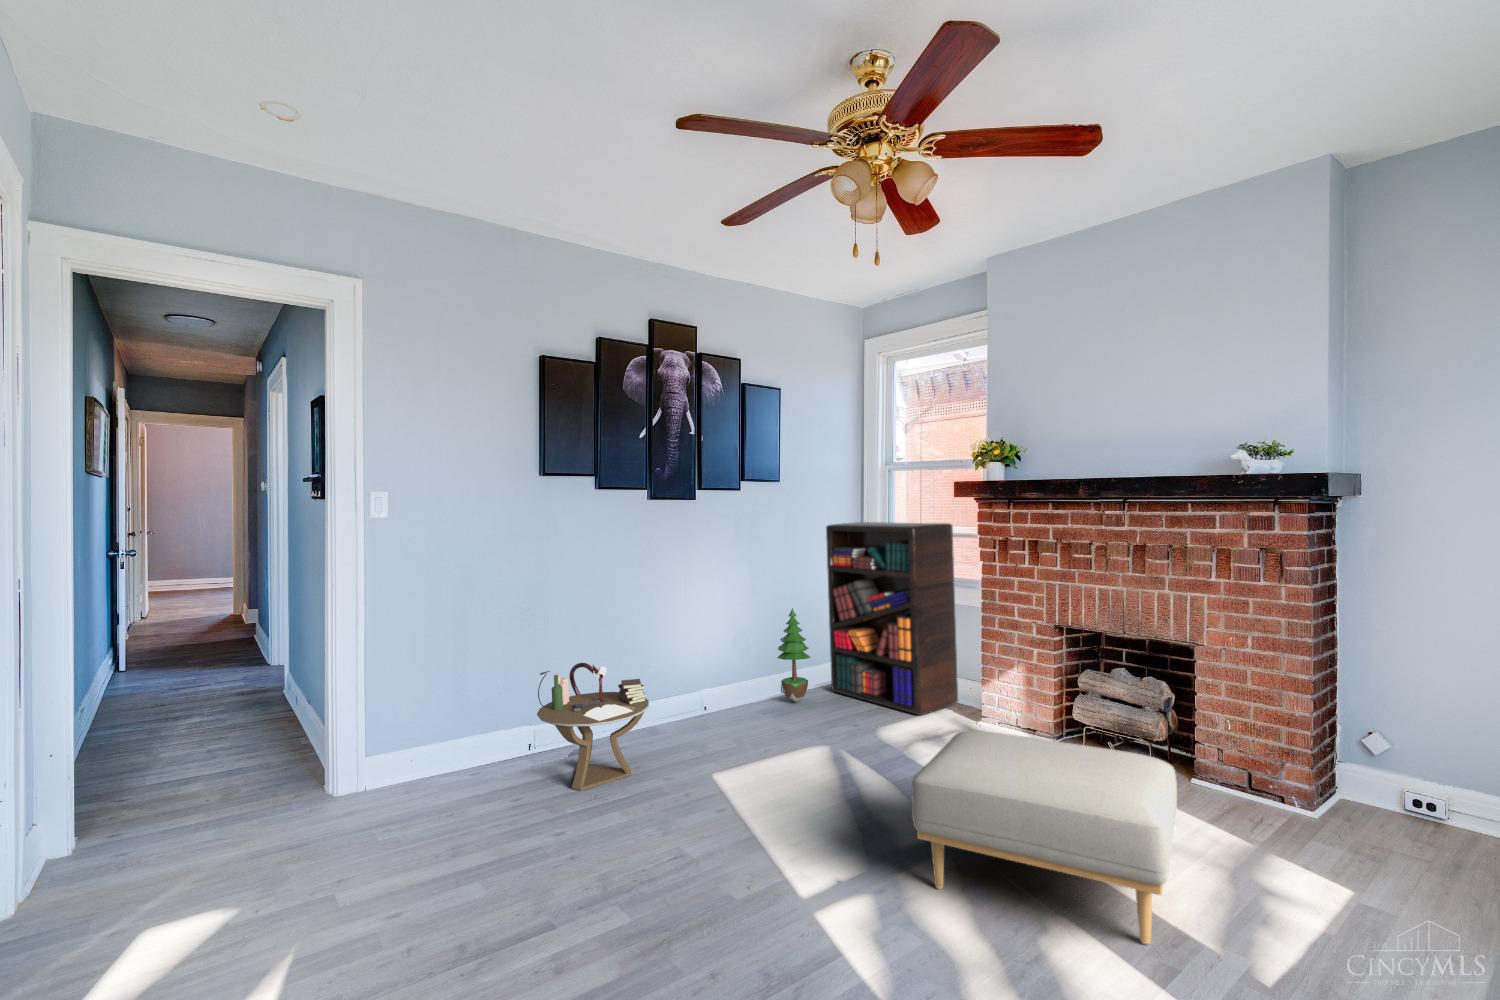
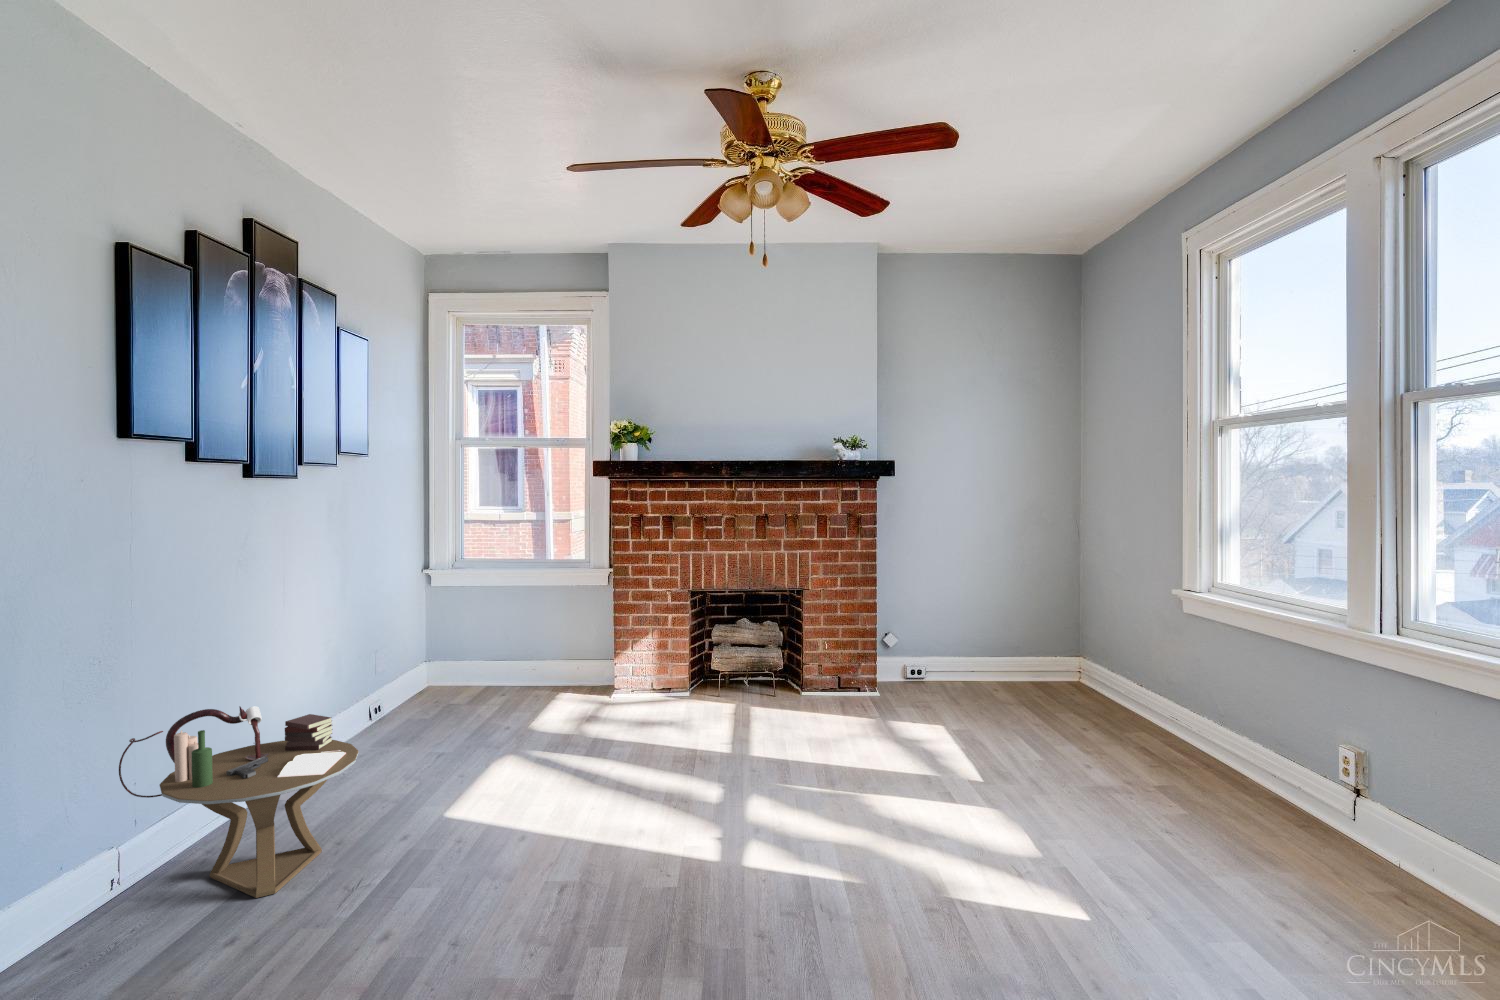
bookshelf: present [826,522,958,715] -> none [418,504,567,705]
potted tree: present [777,608,810,703] -> none [372,607,419,726]
ottoman: present [912,730,1177,944] -> none [734,660,950,806]

